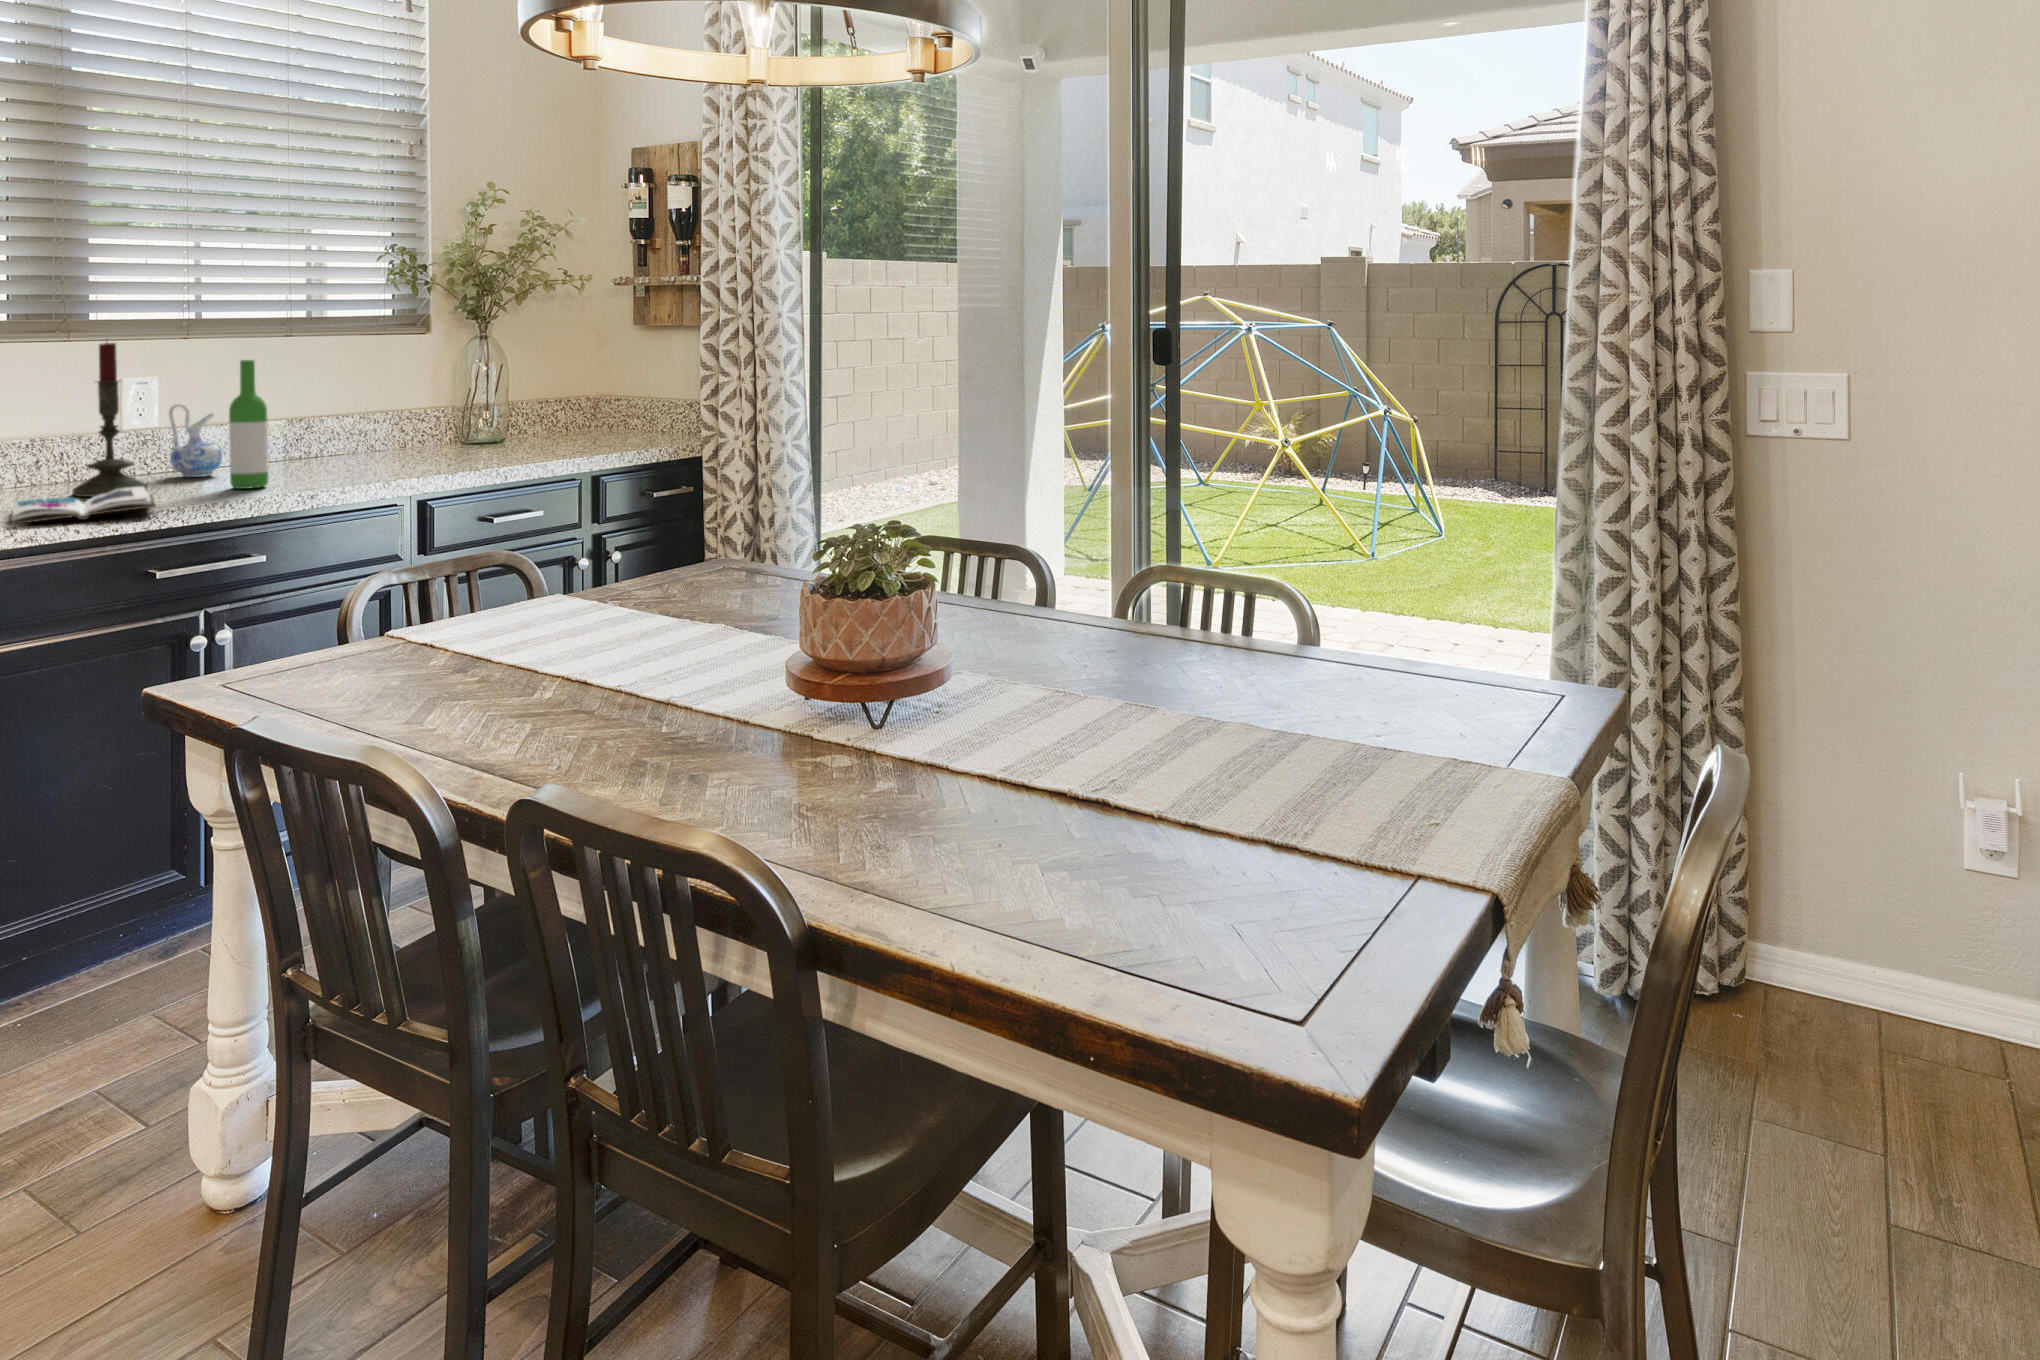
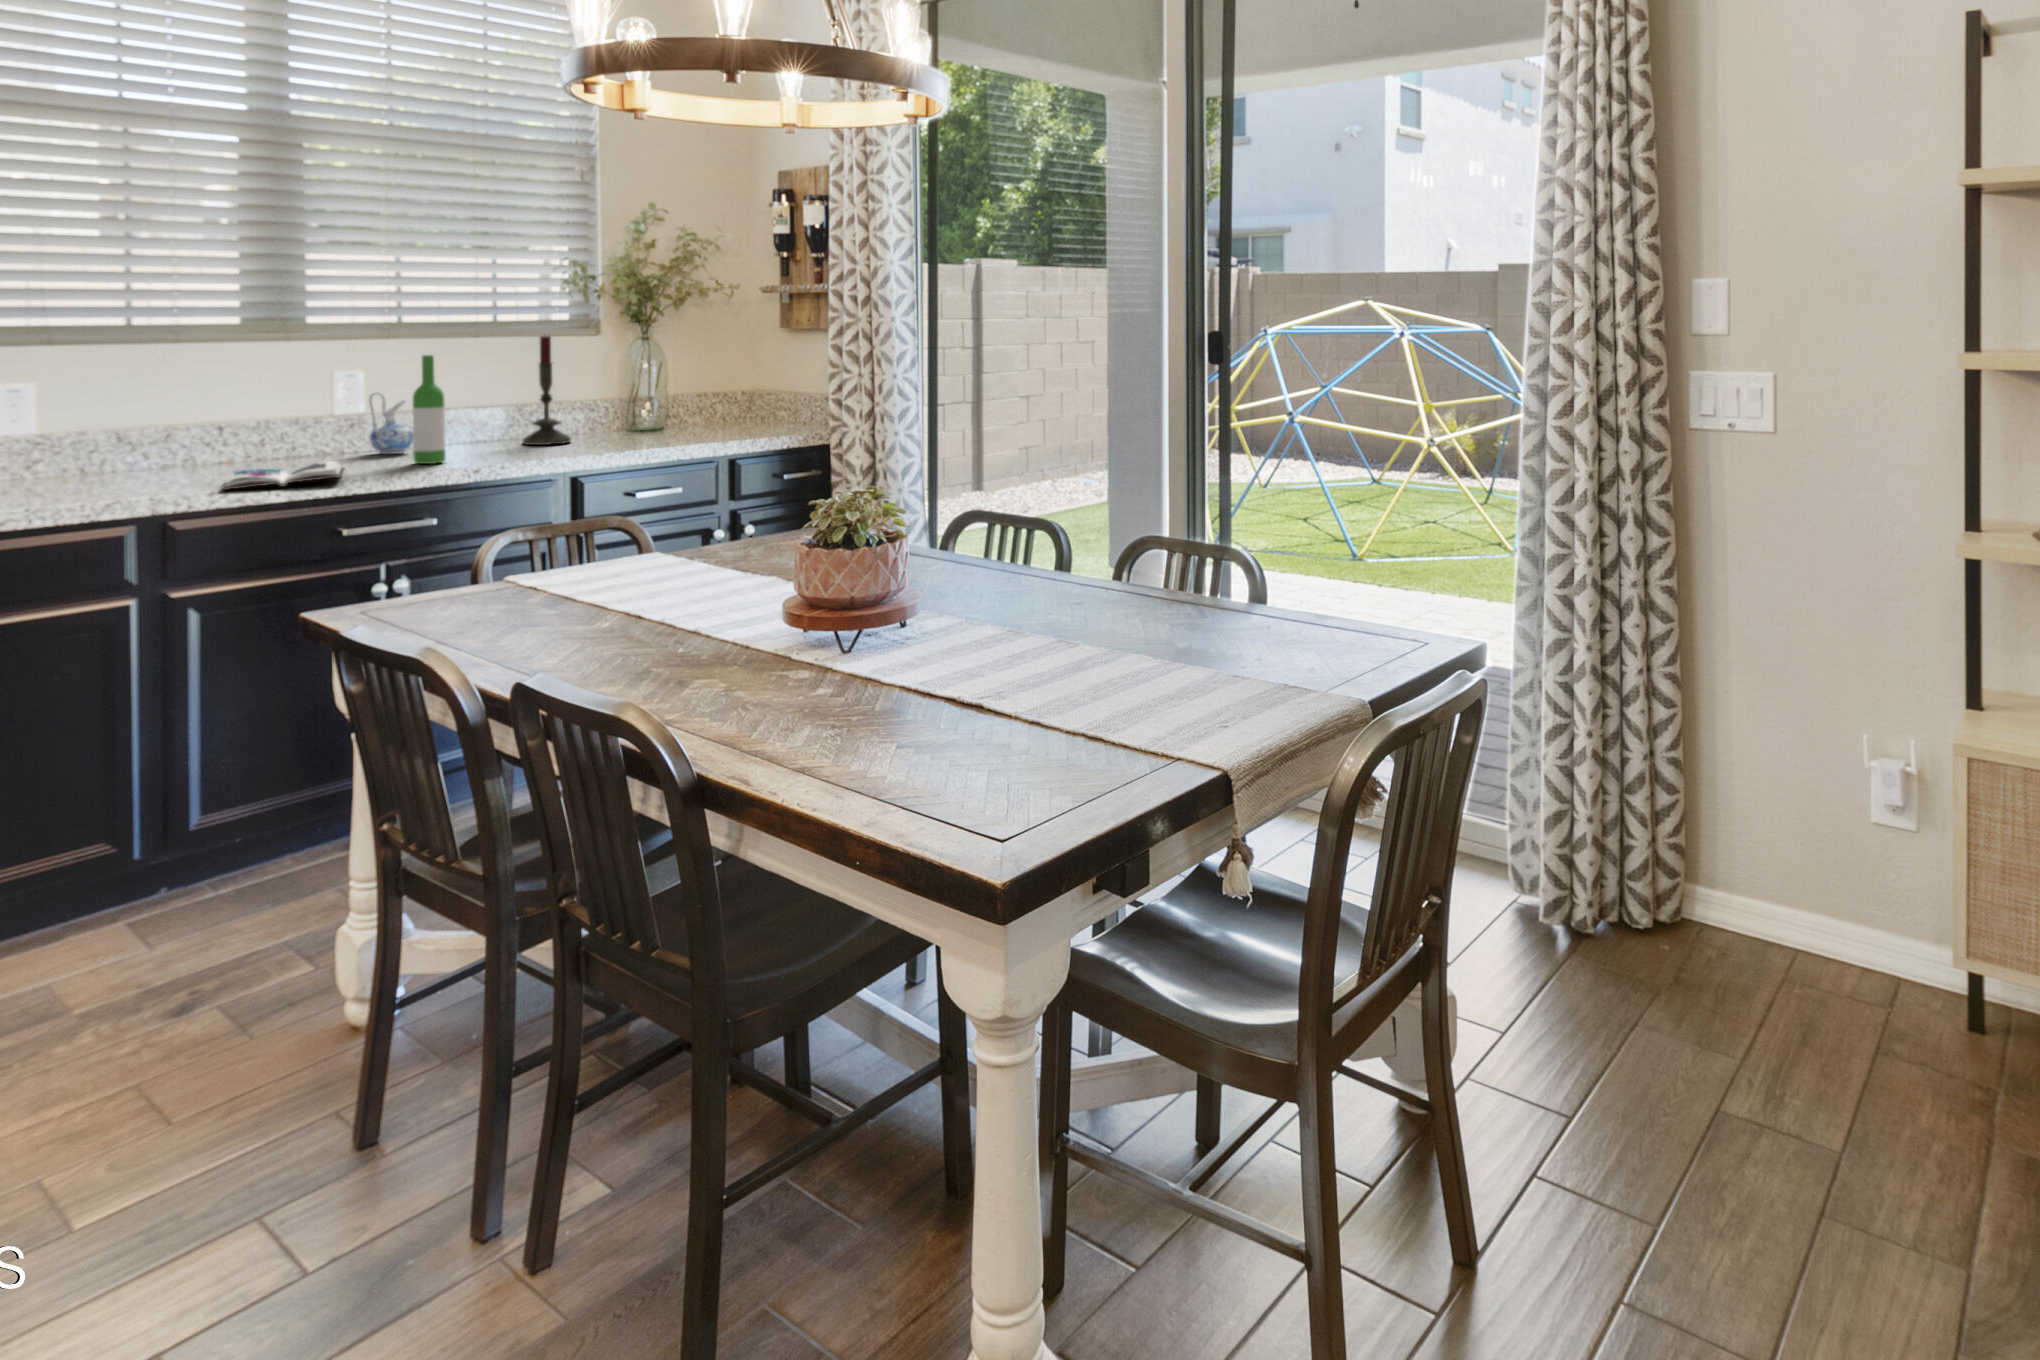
candle: present [73,342,147,497] -> present [523,336,571,445]

